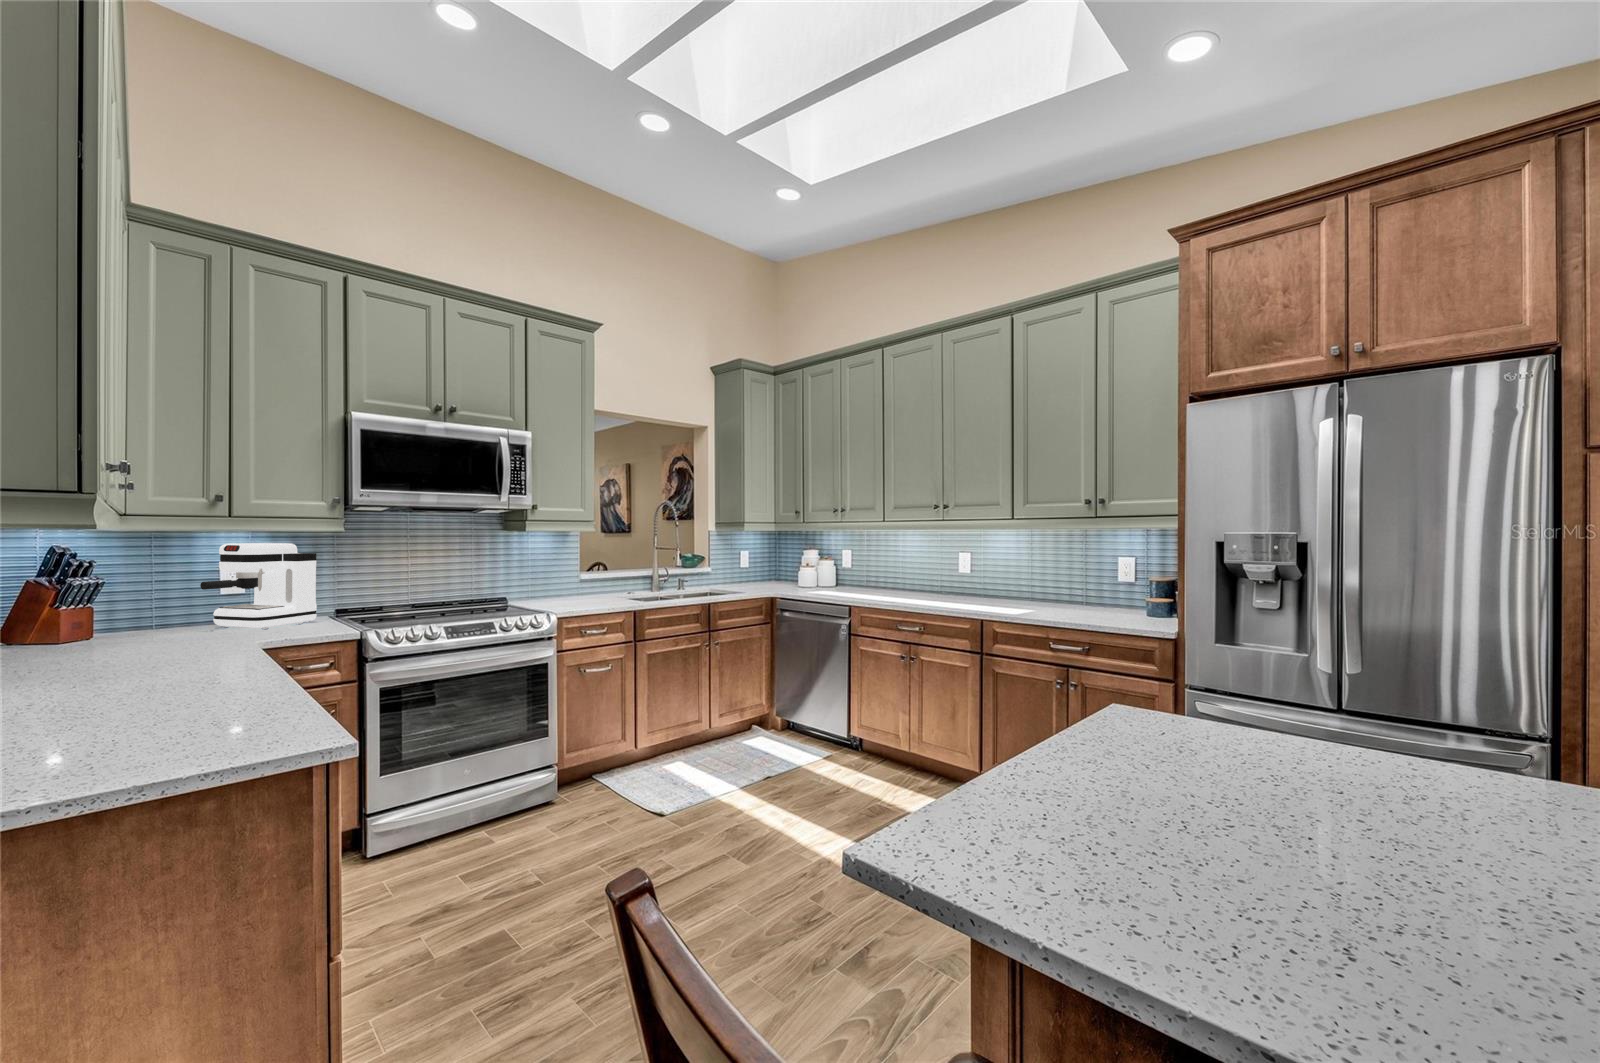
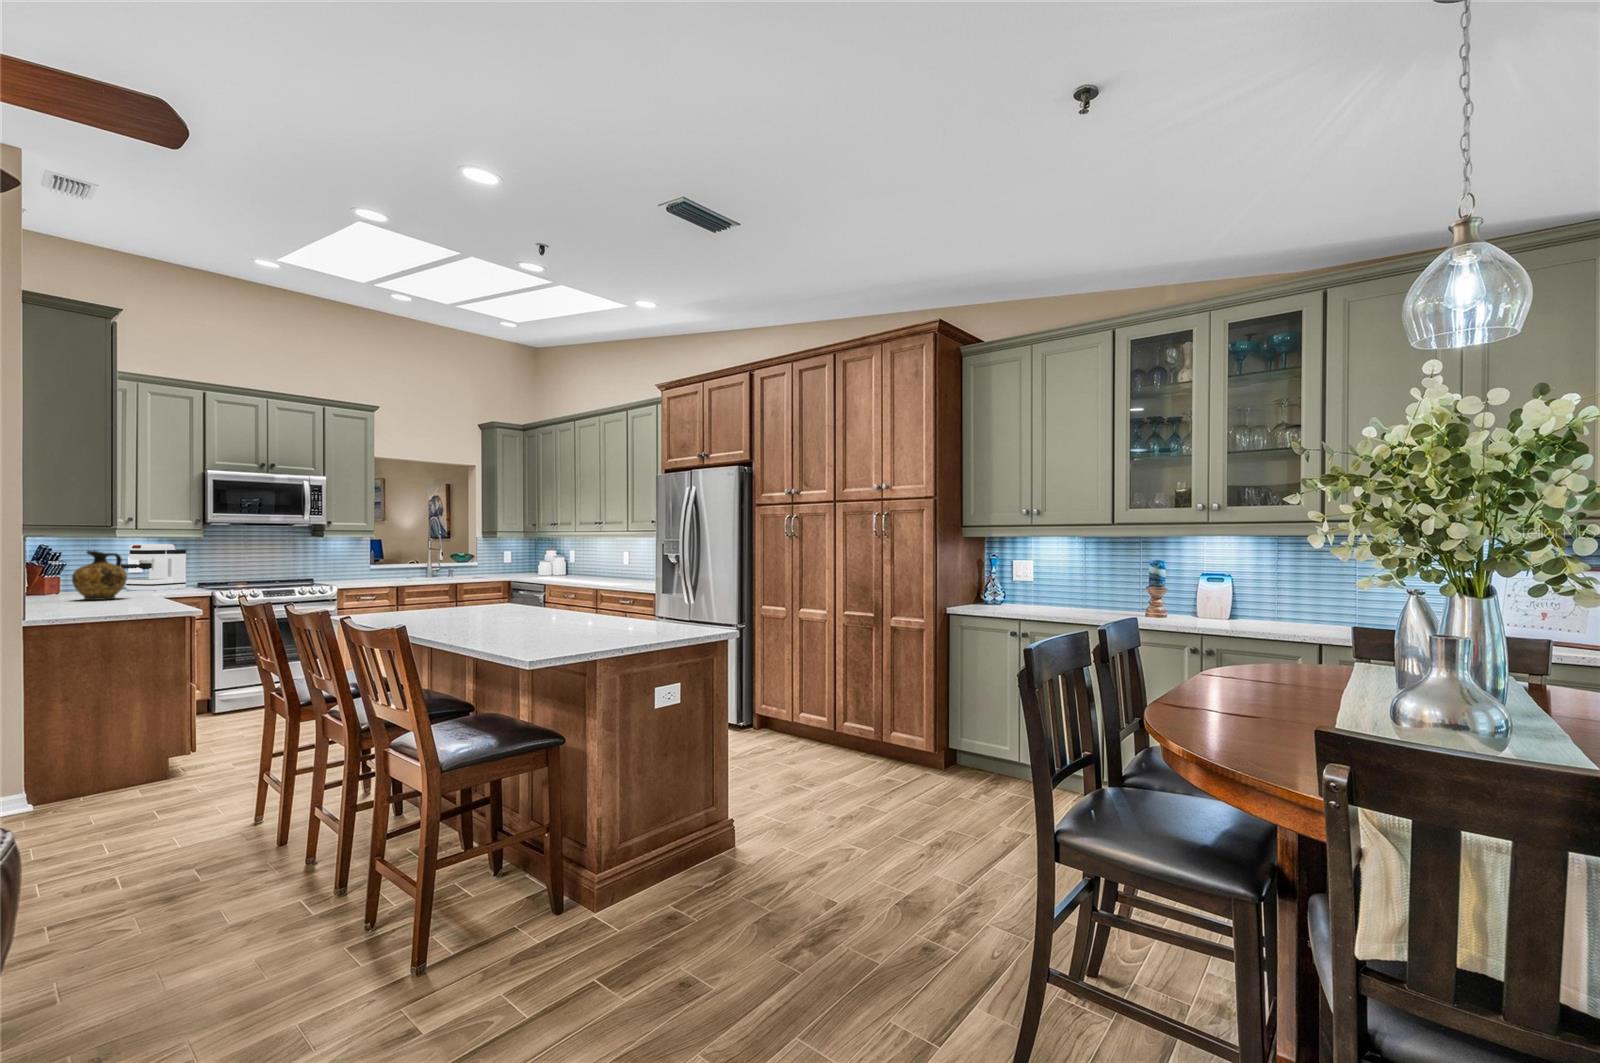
ceramic jug: none [83,561,205,672] -> present [72,551,127,600]

